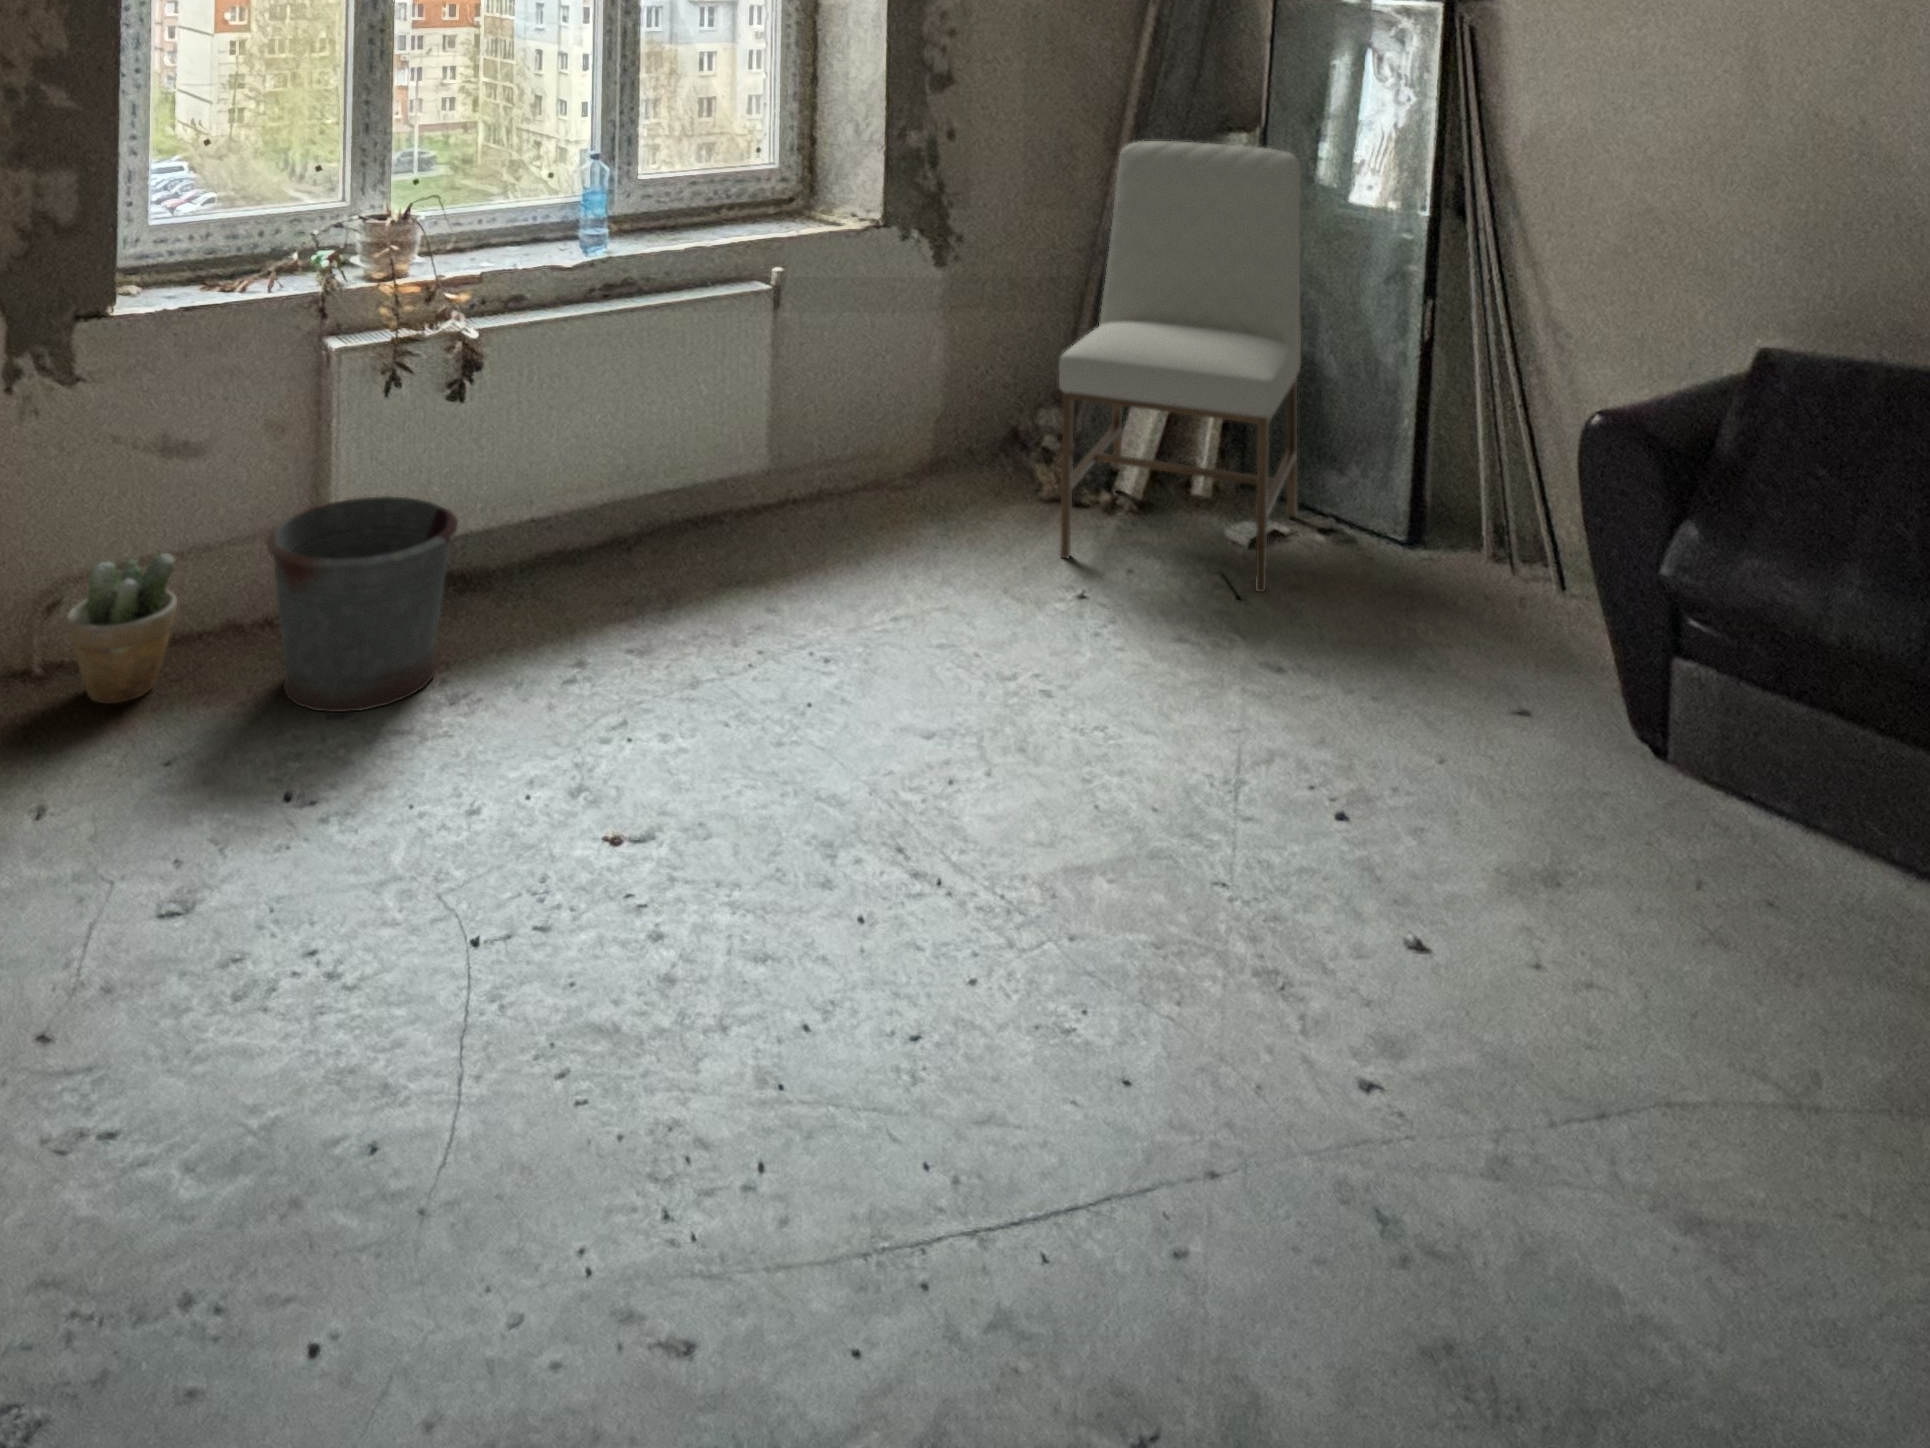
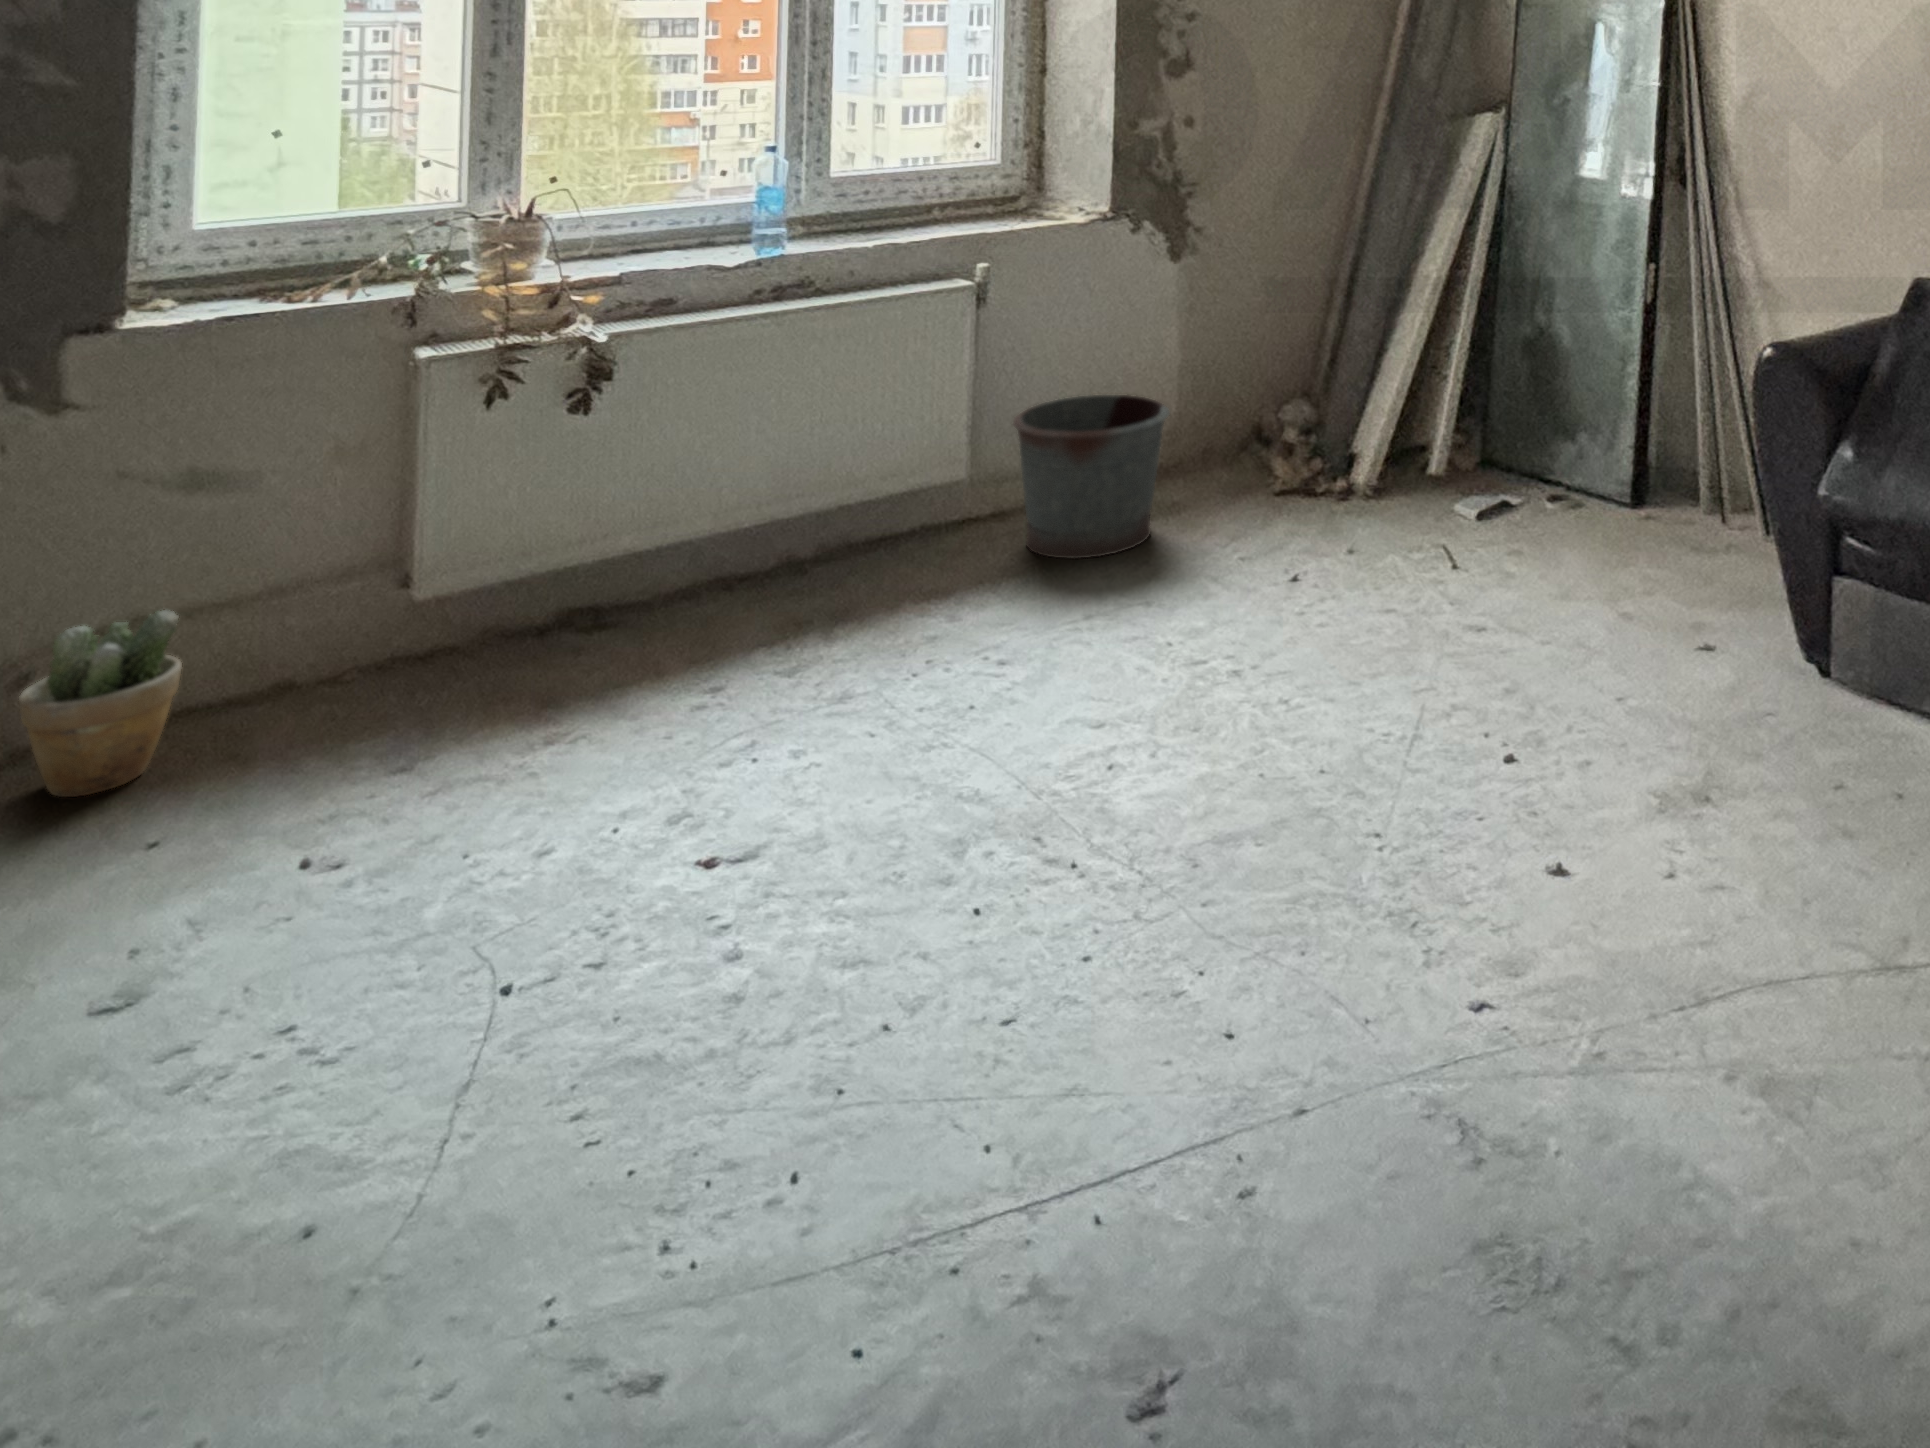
chair: present [1059,141,1301,592] -> none [1289,124,1543,564]
bucket: present [266,496,458,712] -> present [1013,395,1169,559]

